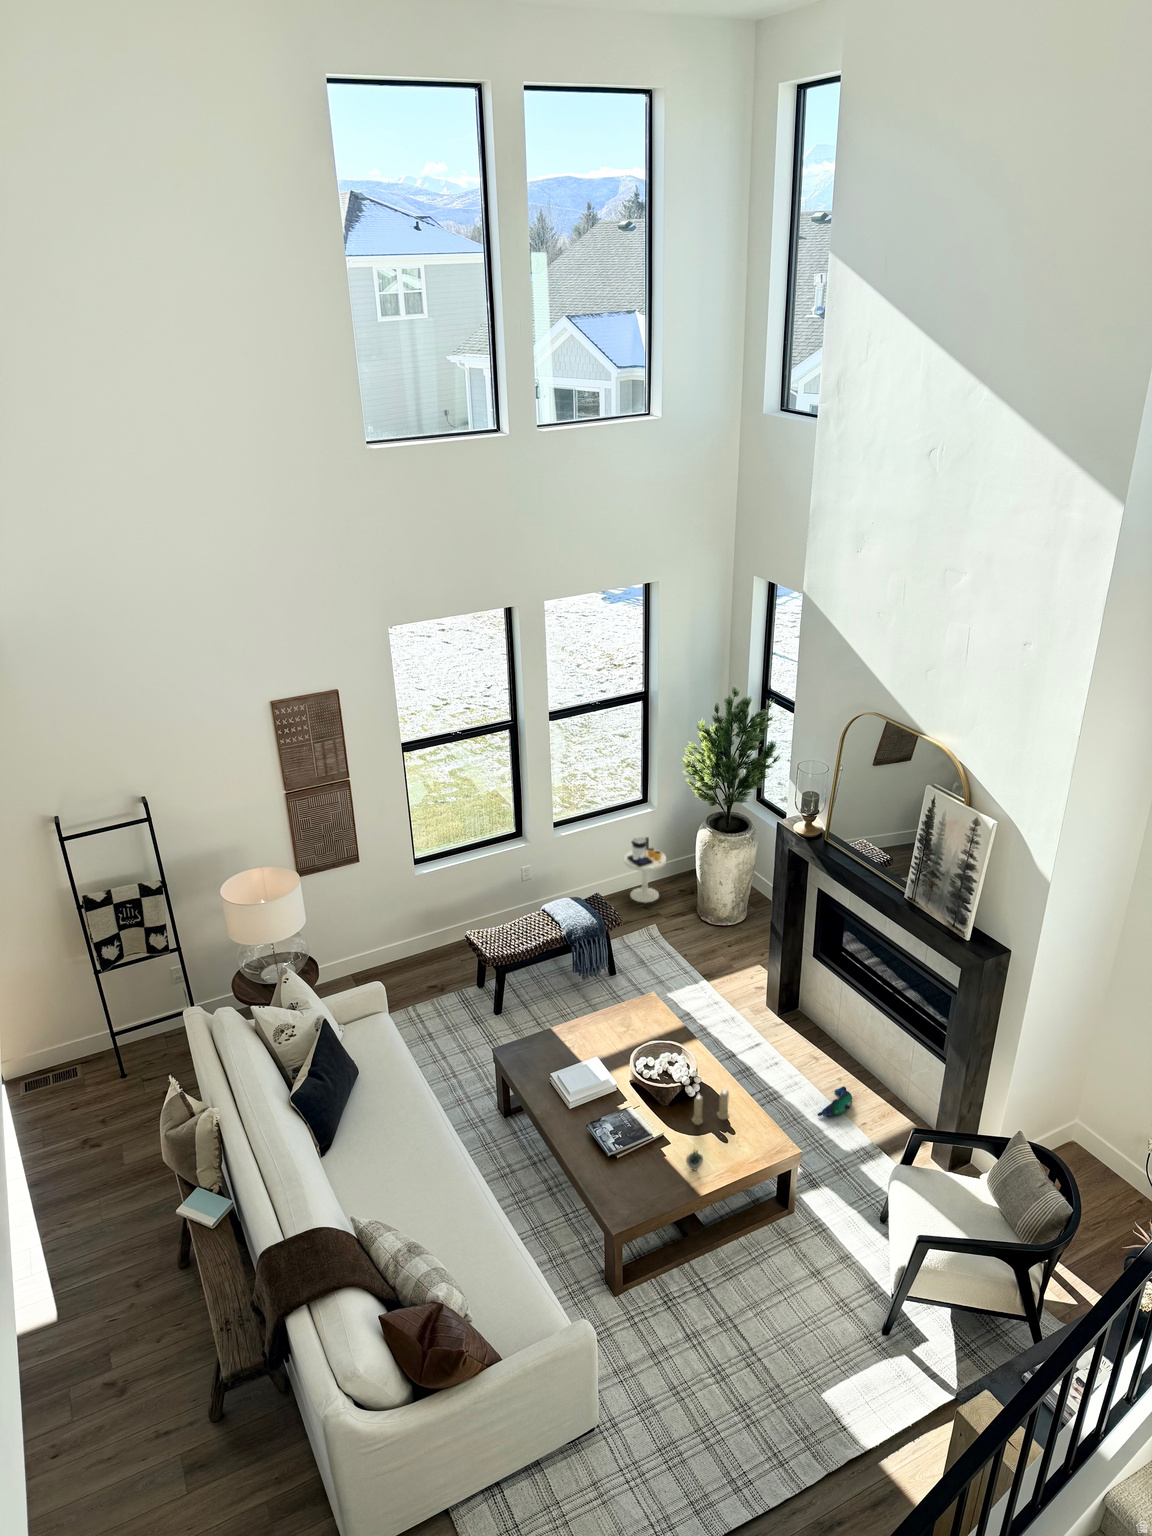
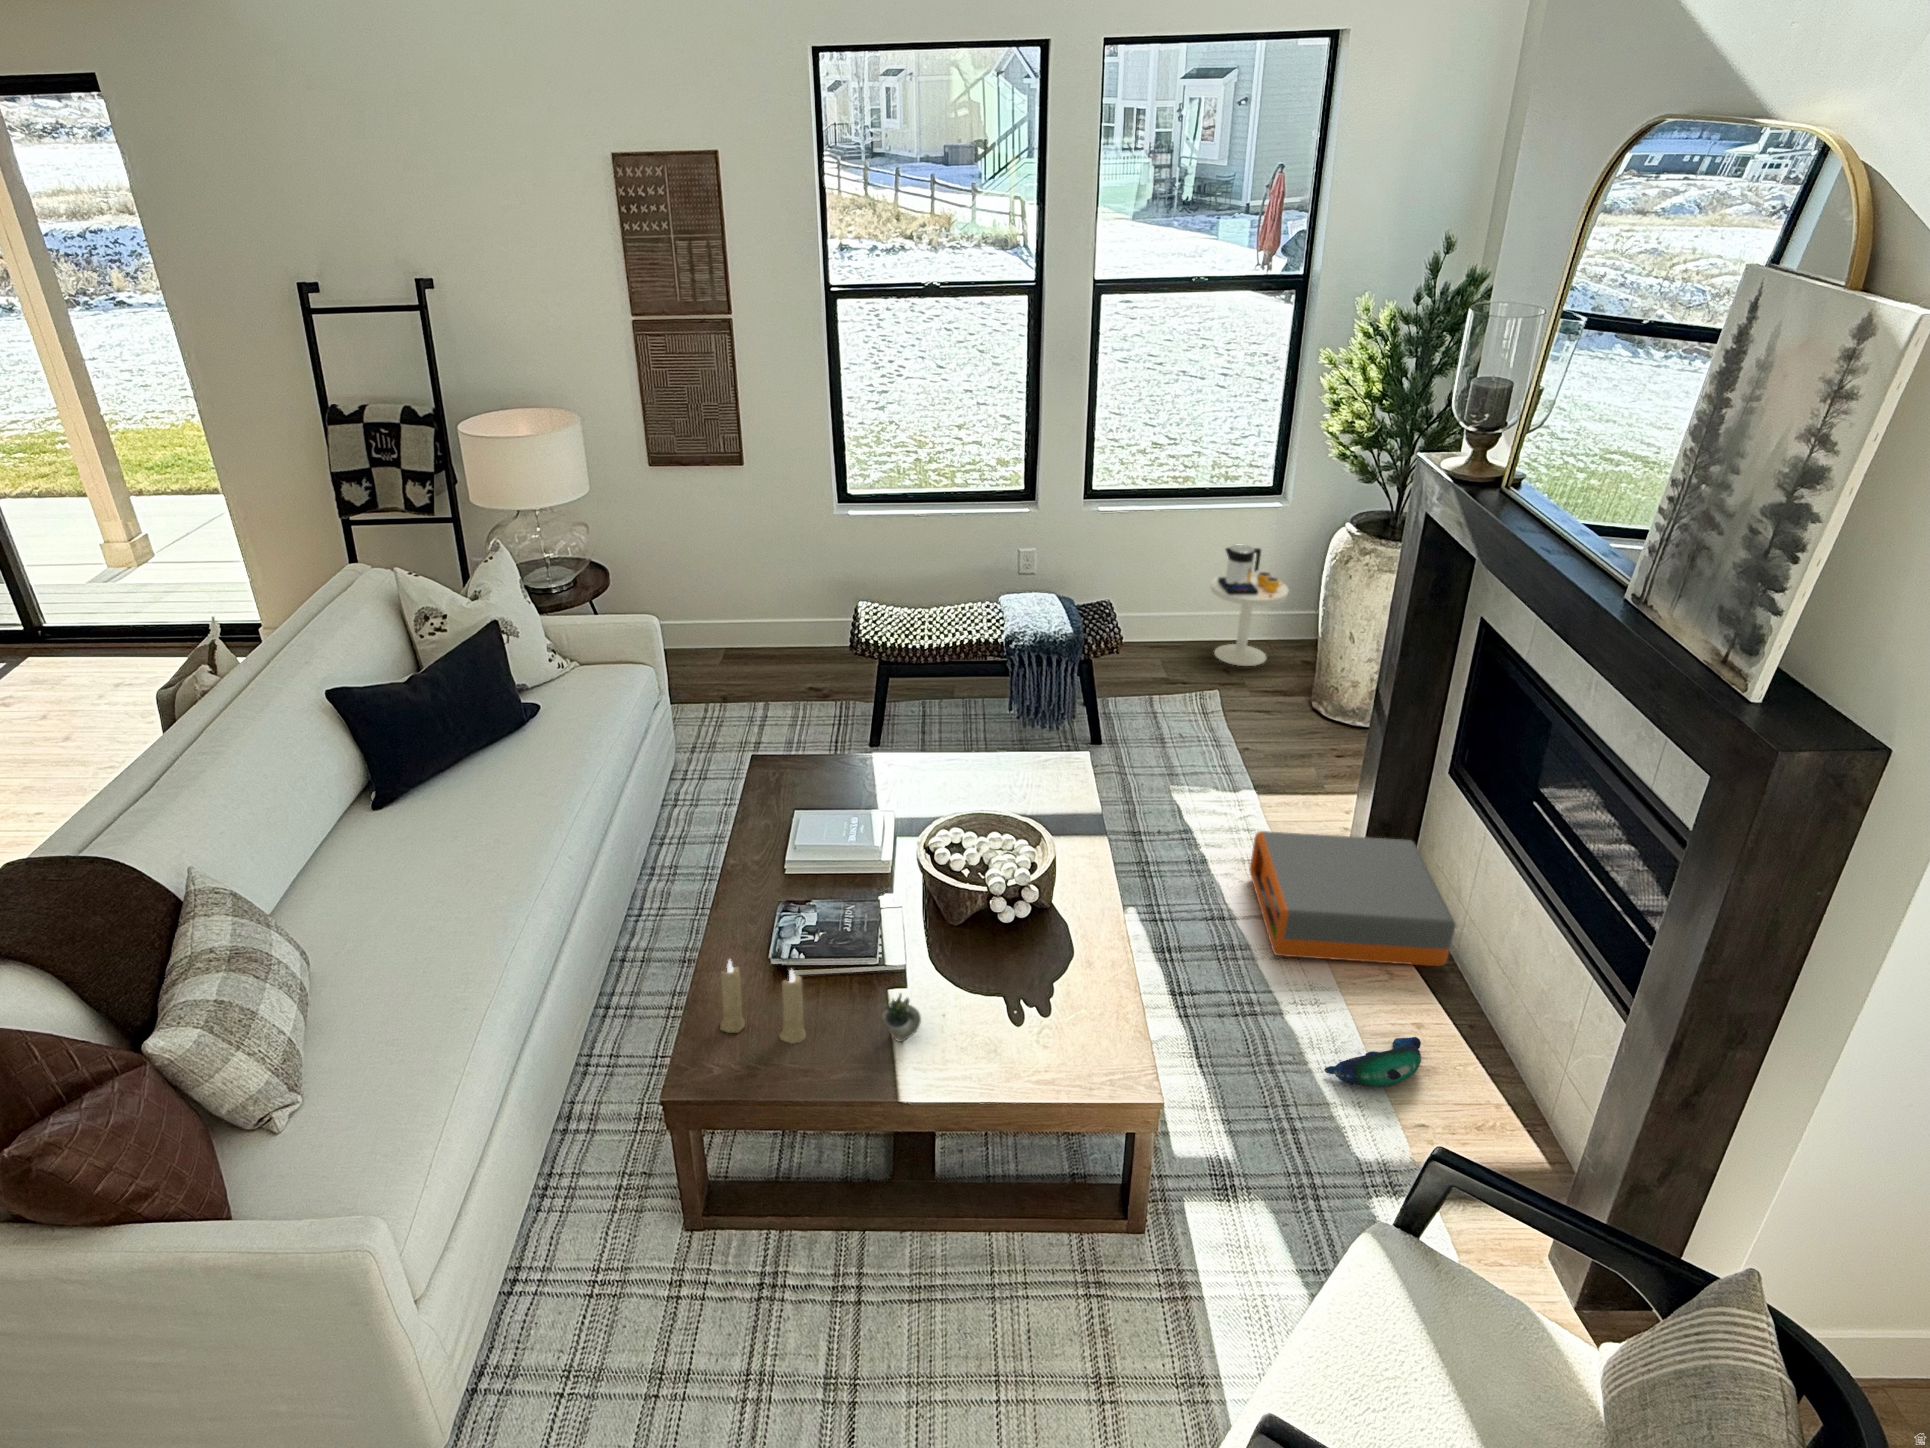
storage box: none [731,990,836,1067] -> present [1250,831,1456,966]
candle: present [692,1089,729,1125] -> present [720,959,806,1044]

